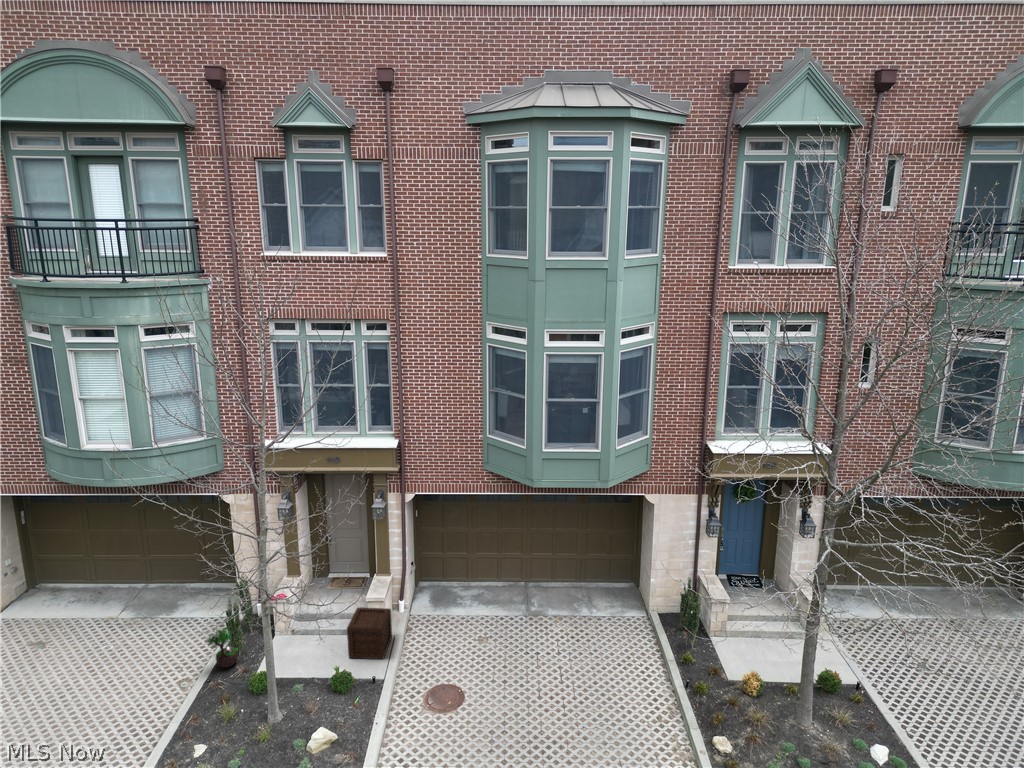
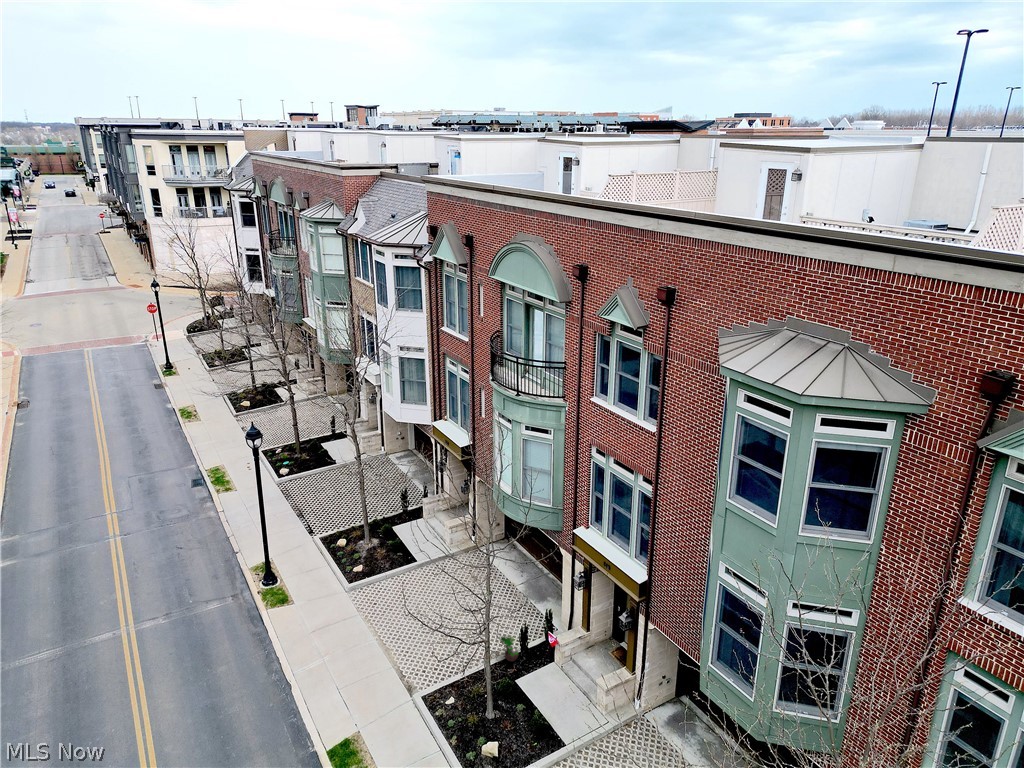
wooden crate: present [347,608,392,659] -> none [557,682,595,730]

